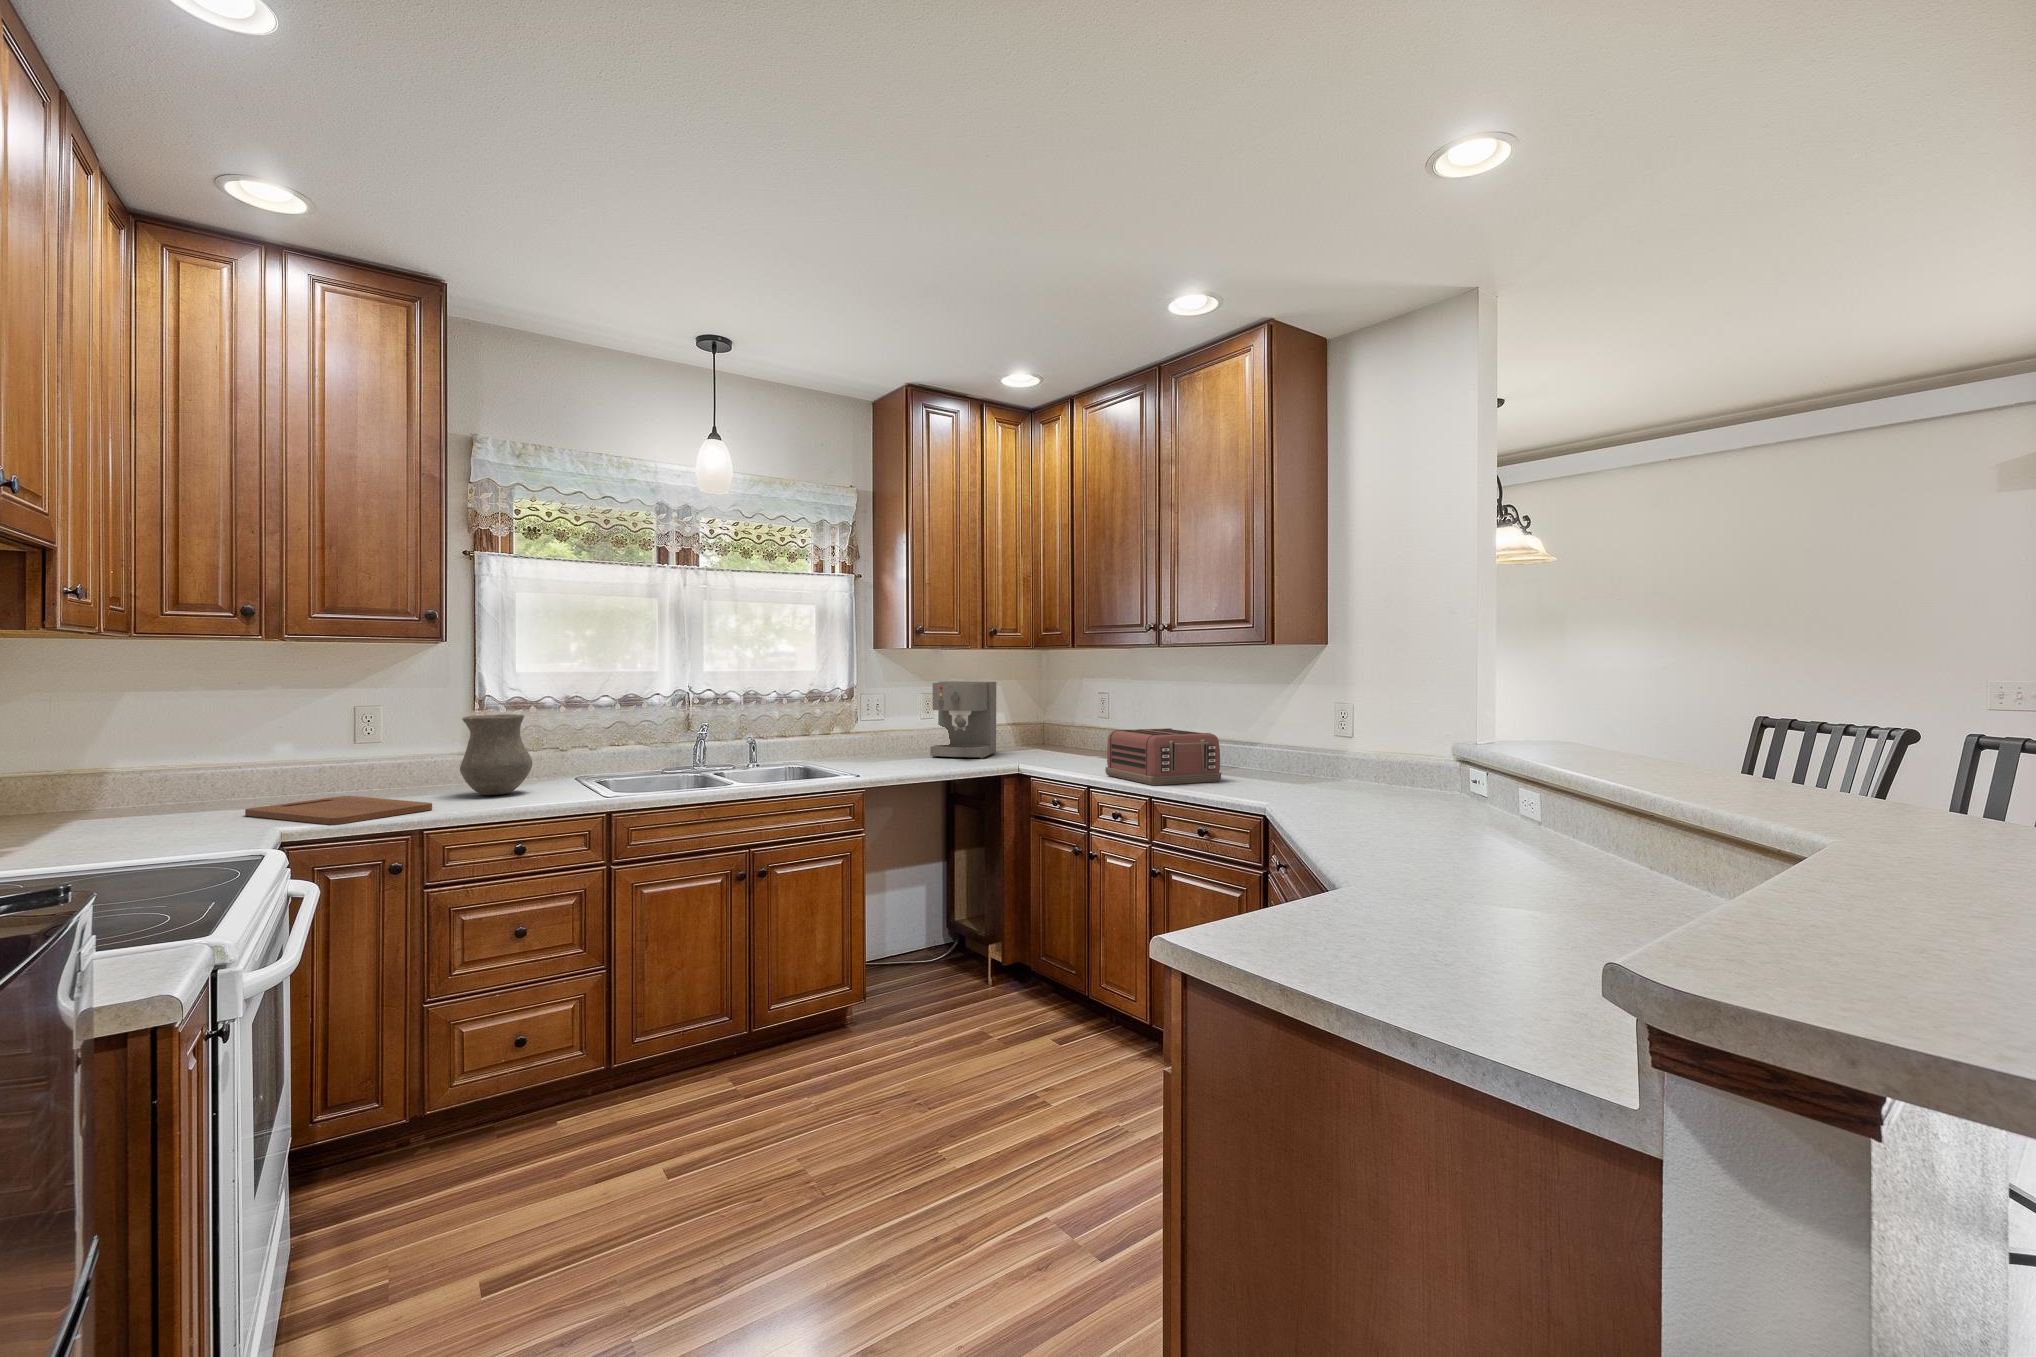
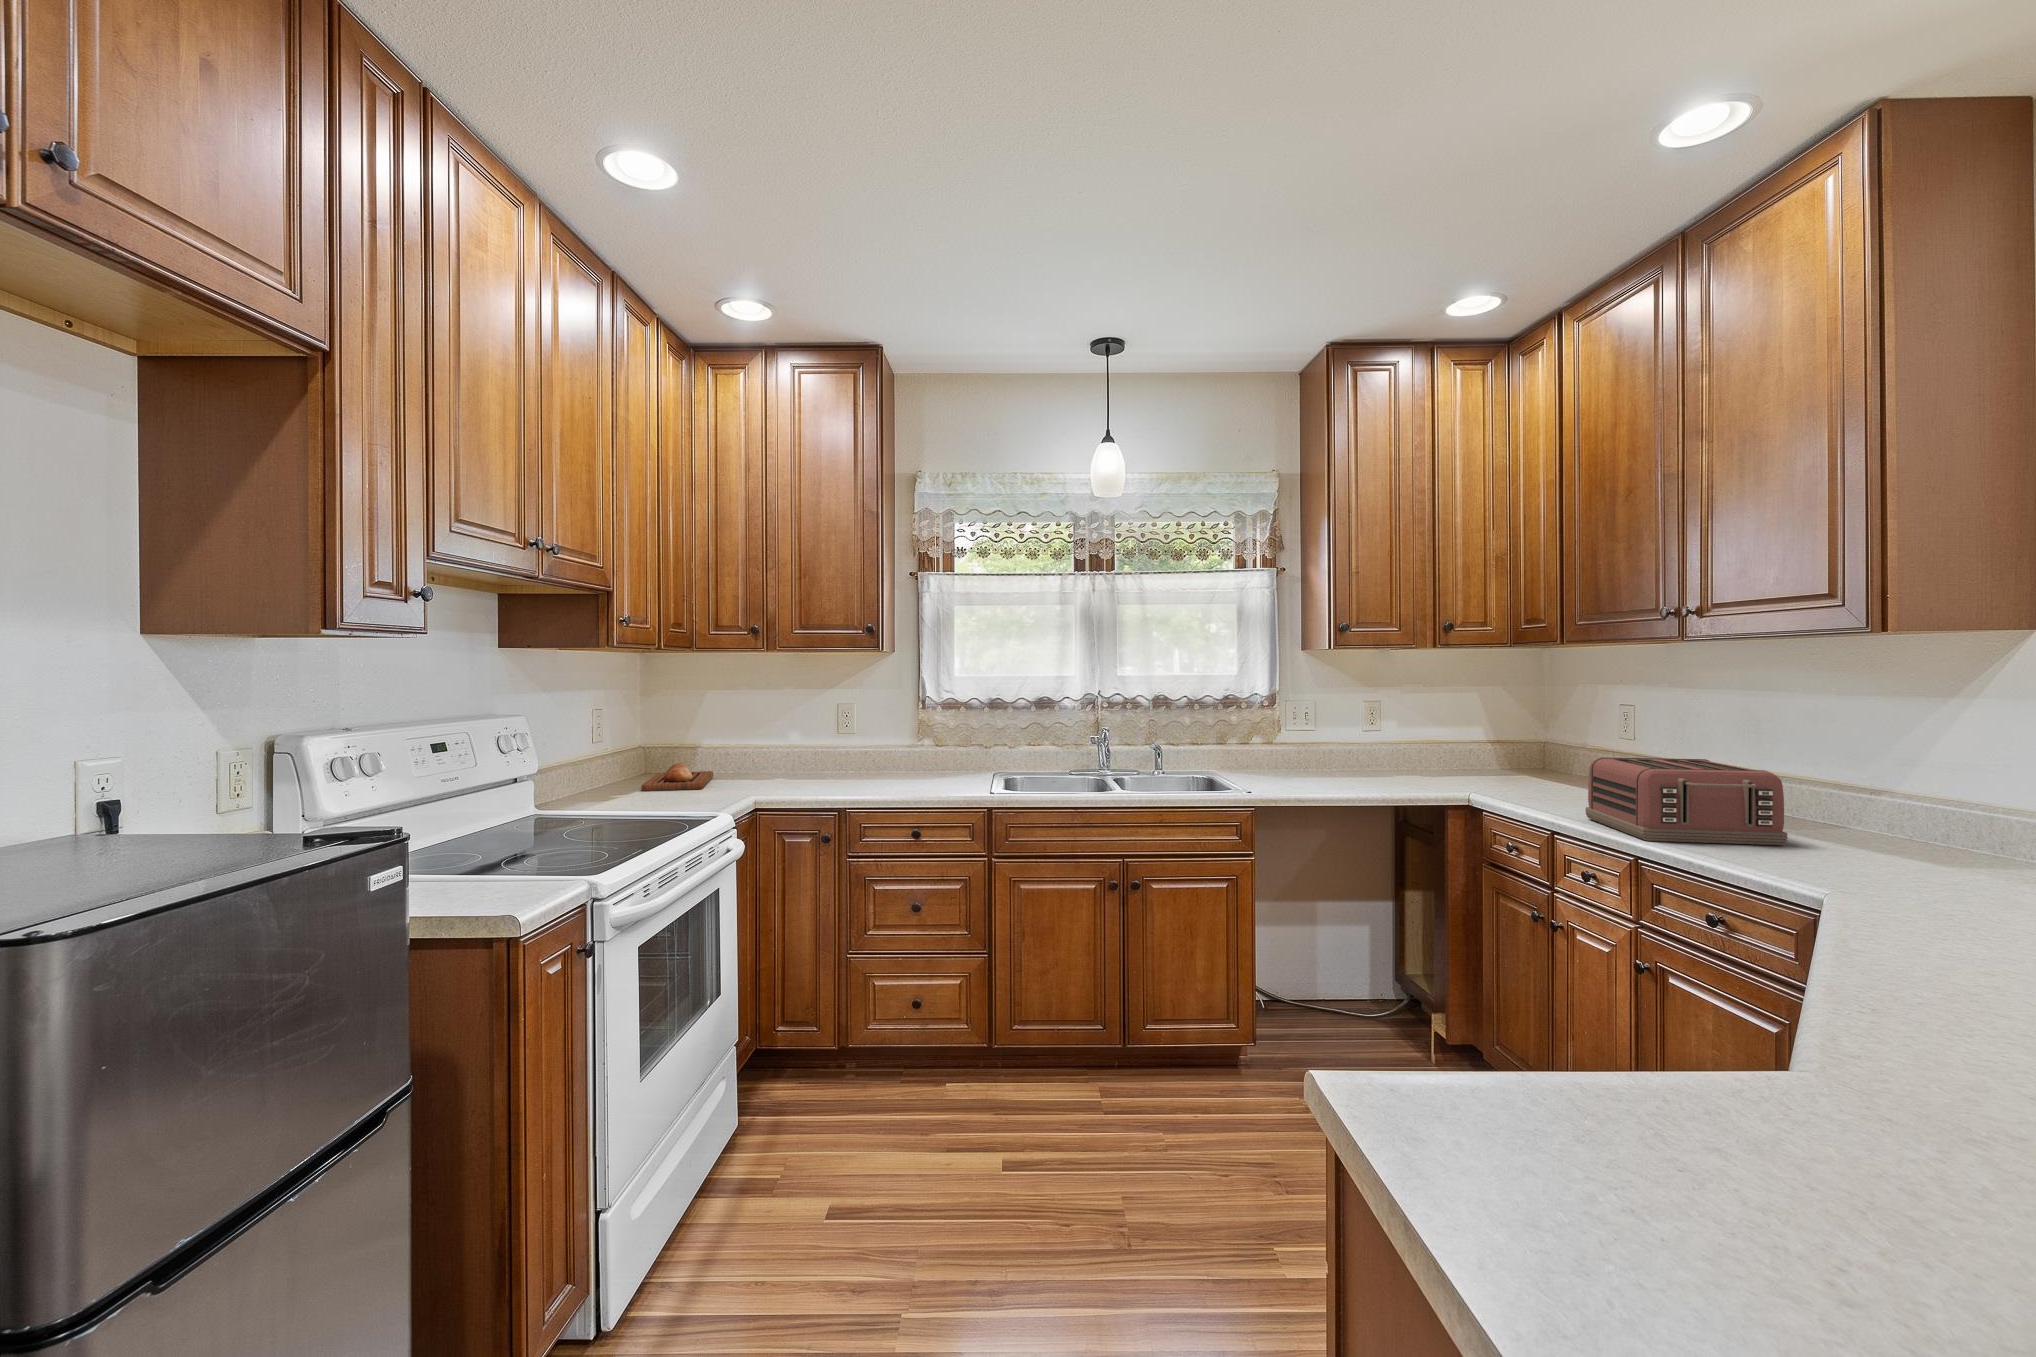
coffee maker: present [930,681,996,759] -> none [1371,686,1464,782]
vase: present [460,714,532,795] -> none [895,713,950,783]
bread loaf: none [36,795,160,838] -> present [641,763,713,791]
cutting board: present [245,796,432,825] -> none [754,775,862,799]

